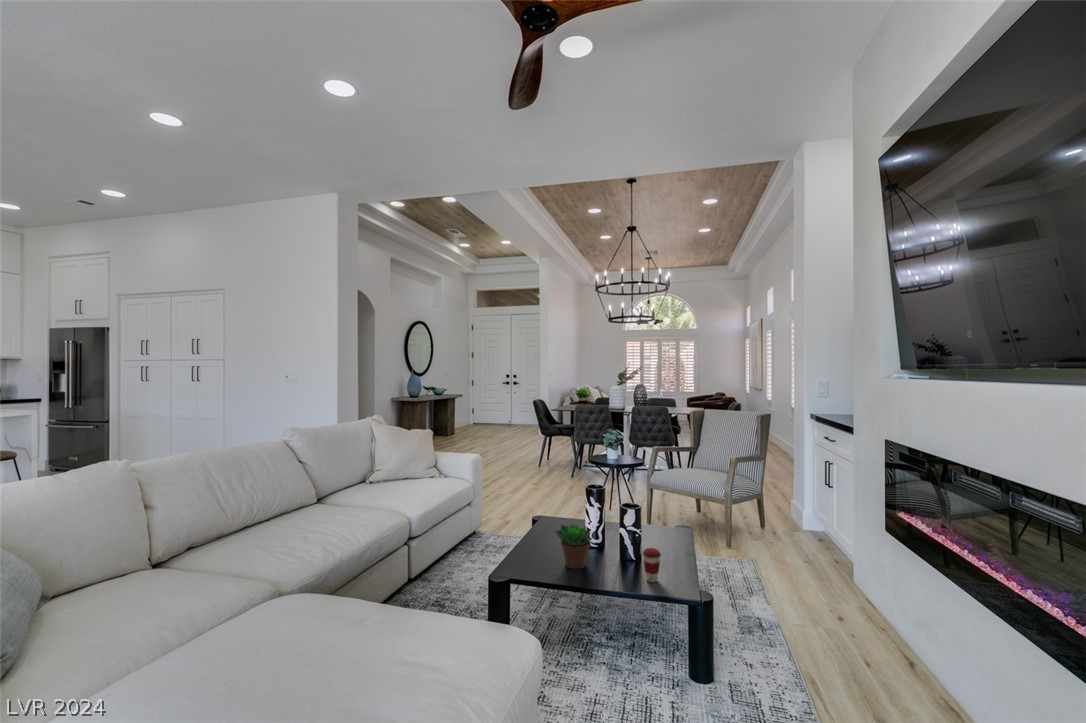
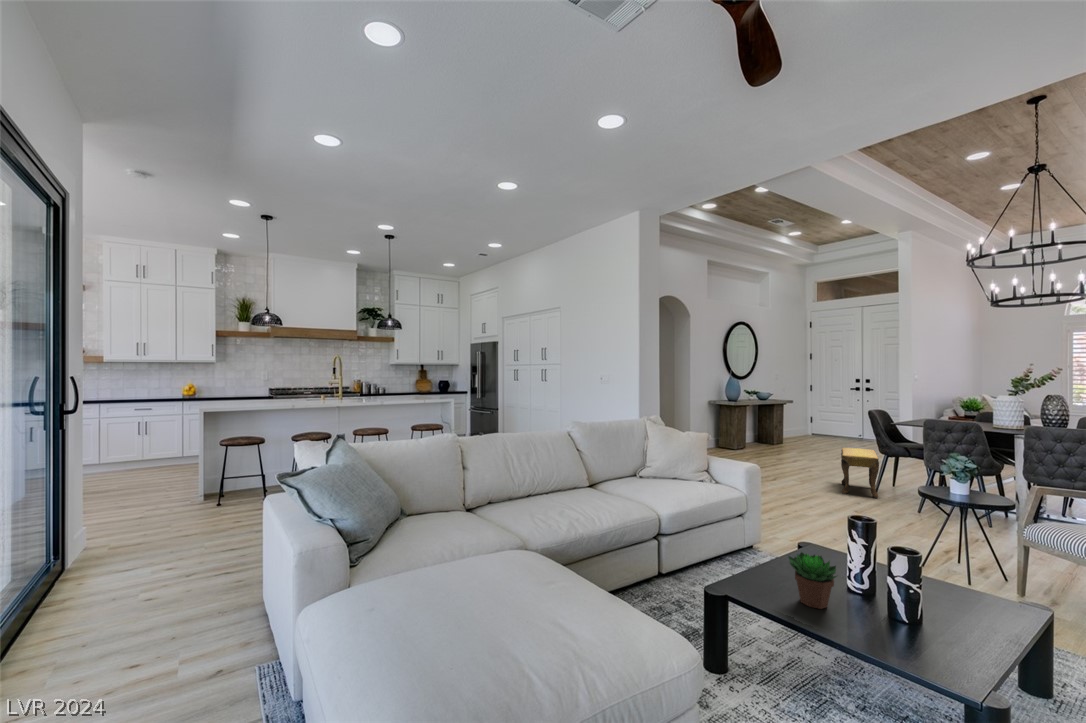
footstool: none [514,431,542,470] -> present [841,448,879,498]
coffee cup: present [643,548,661,582] -> none [899,609,929,657]

